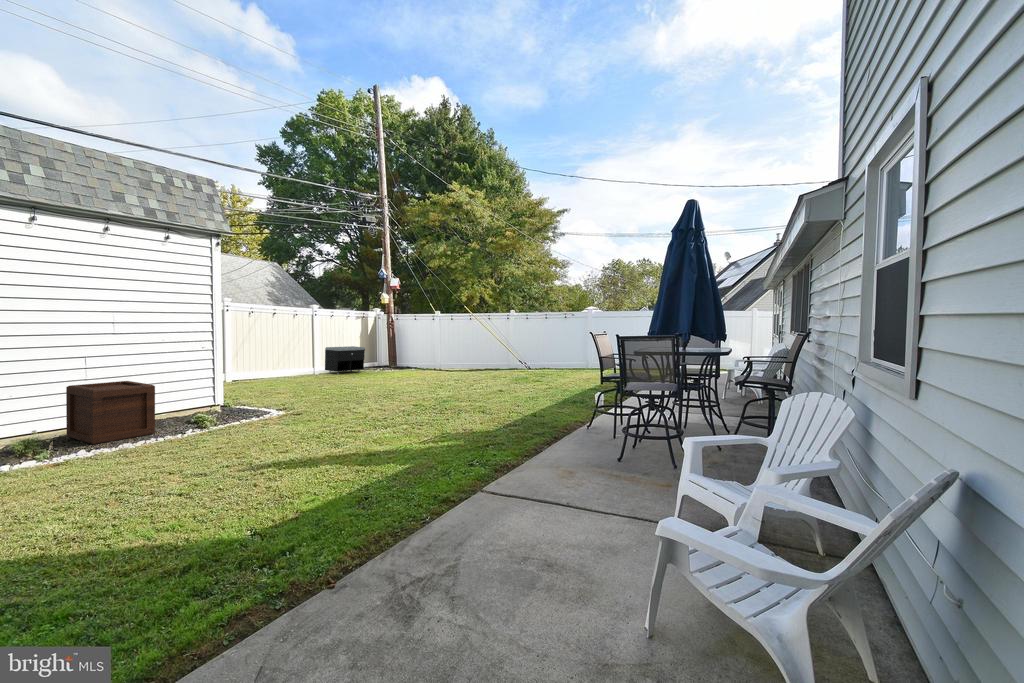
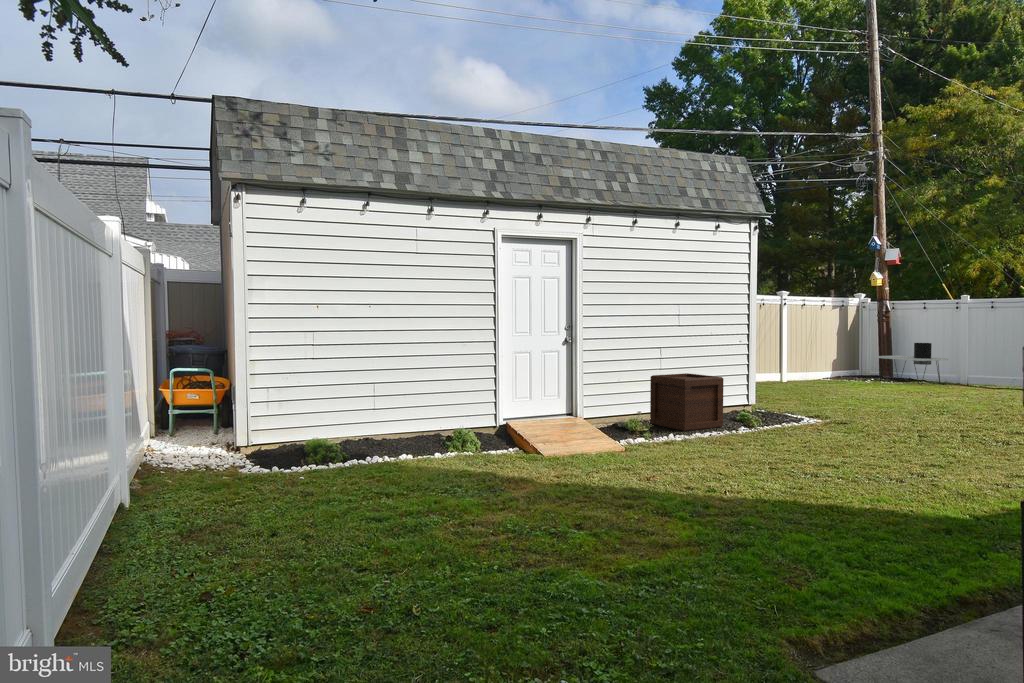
side table: none [383,344,428,374] -> present [874,343,948,385]
storage bench: present [325,346,365,374] -> none [796,346,850,382]

